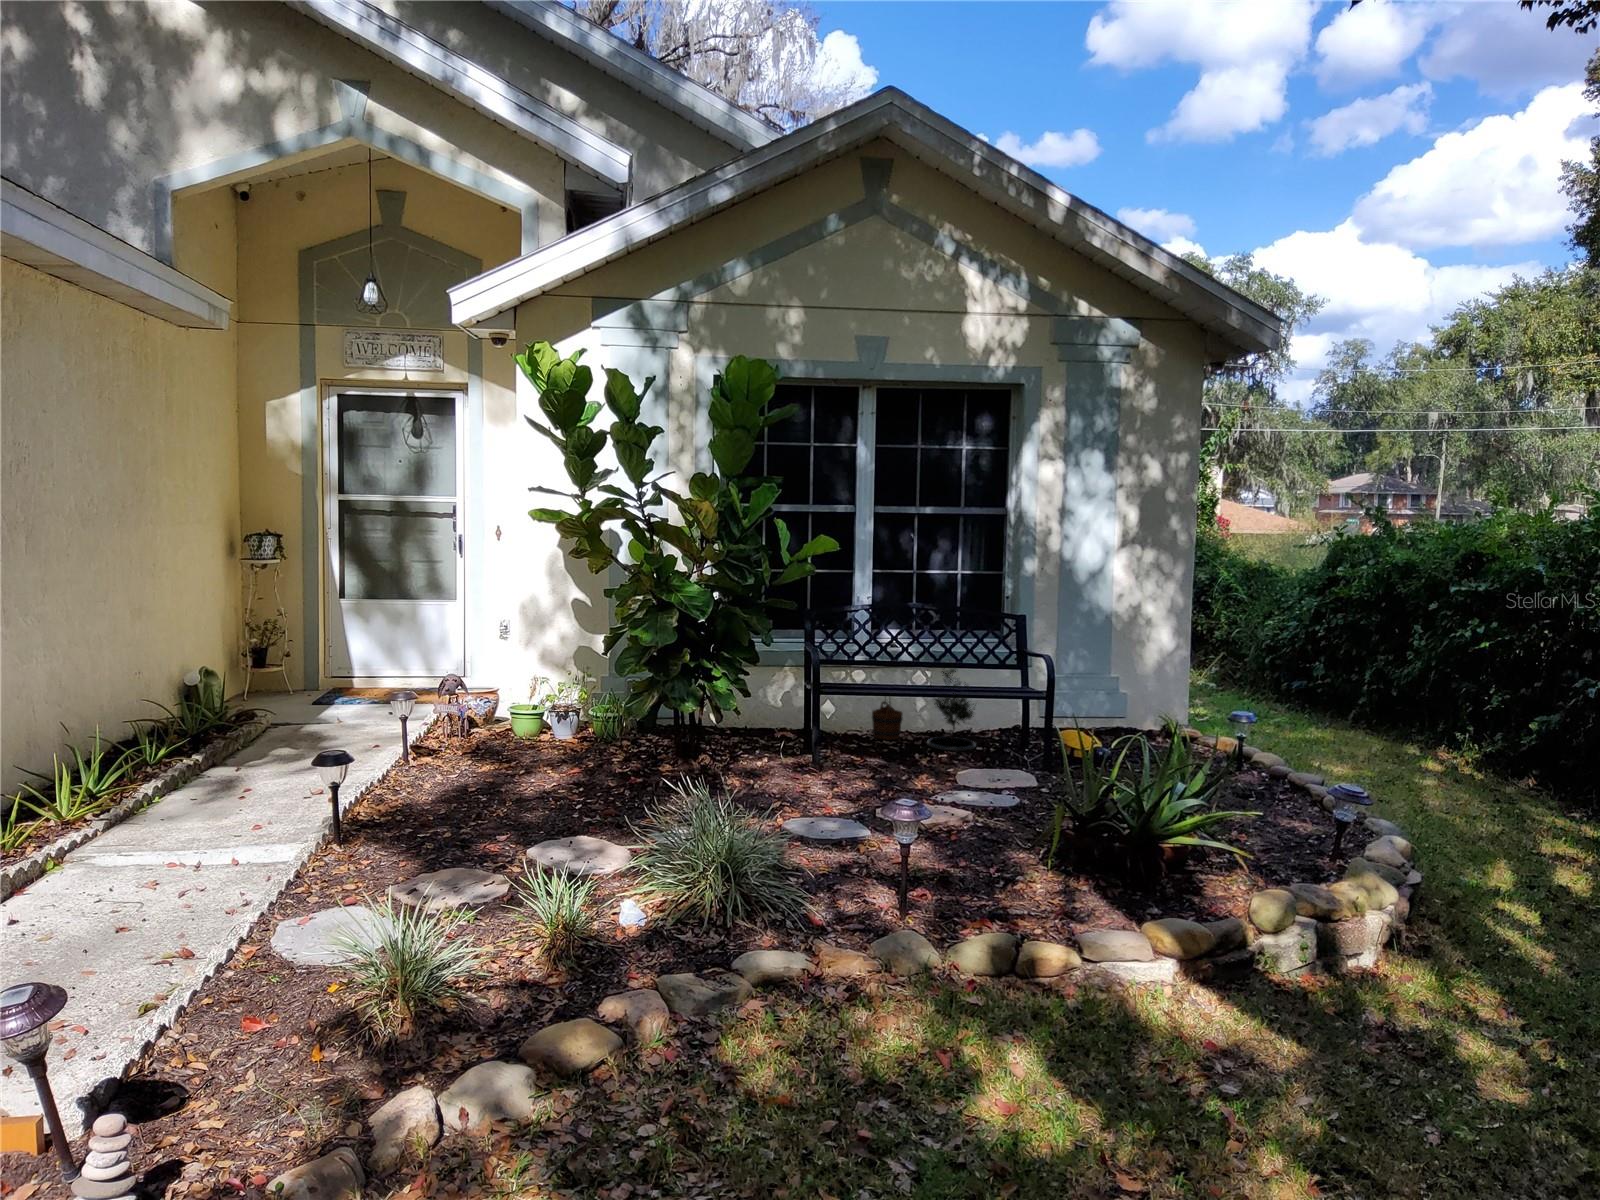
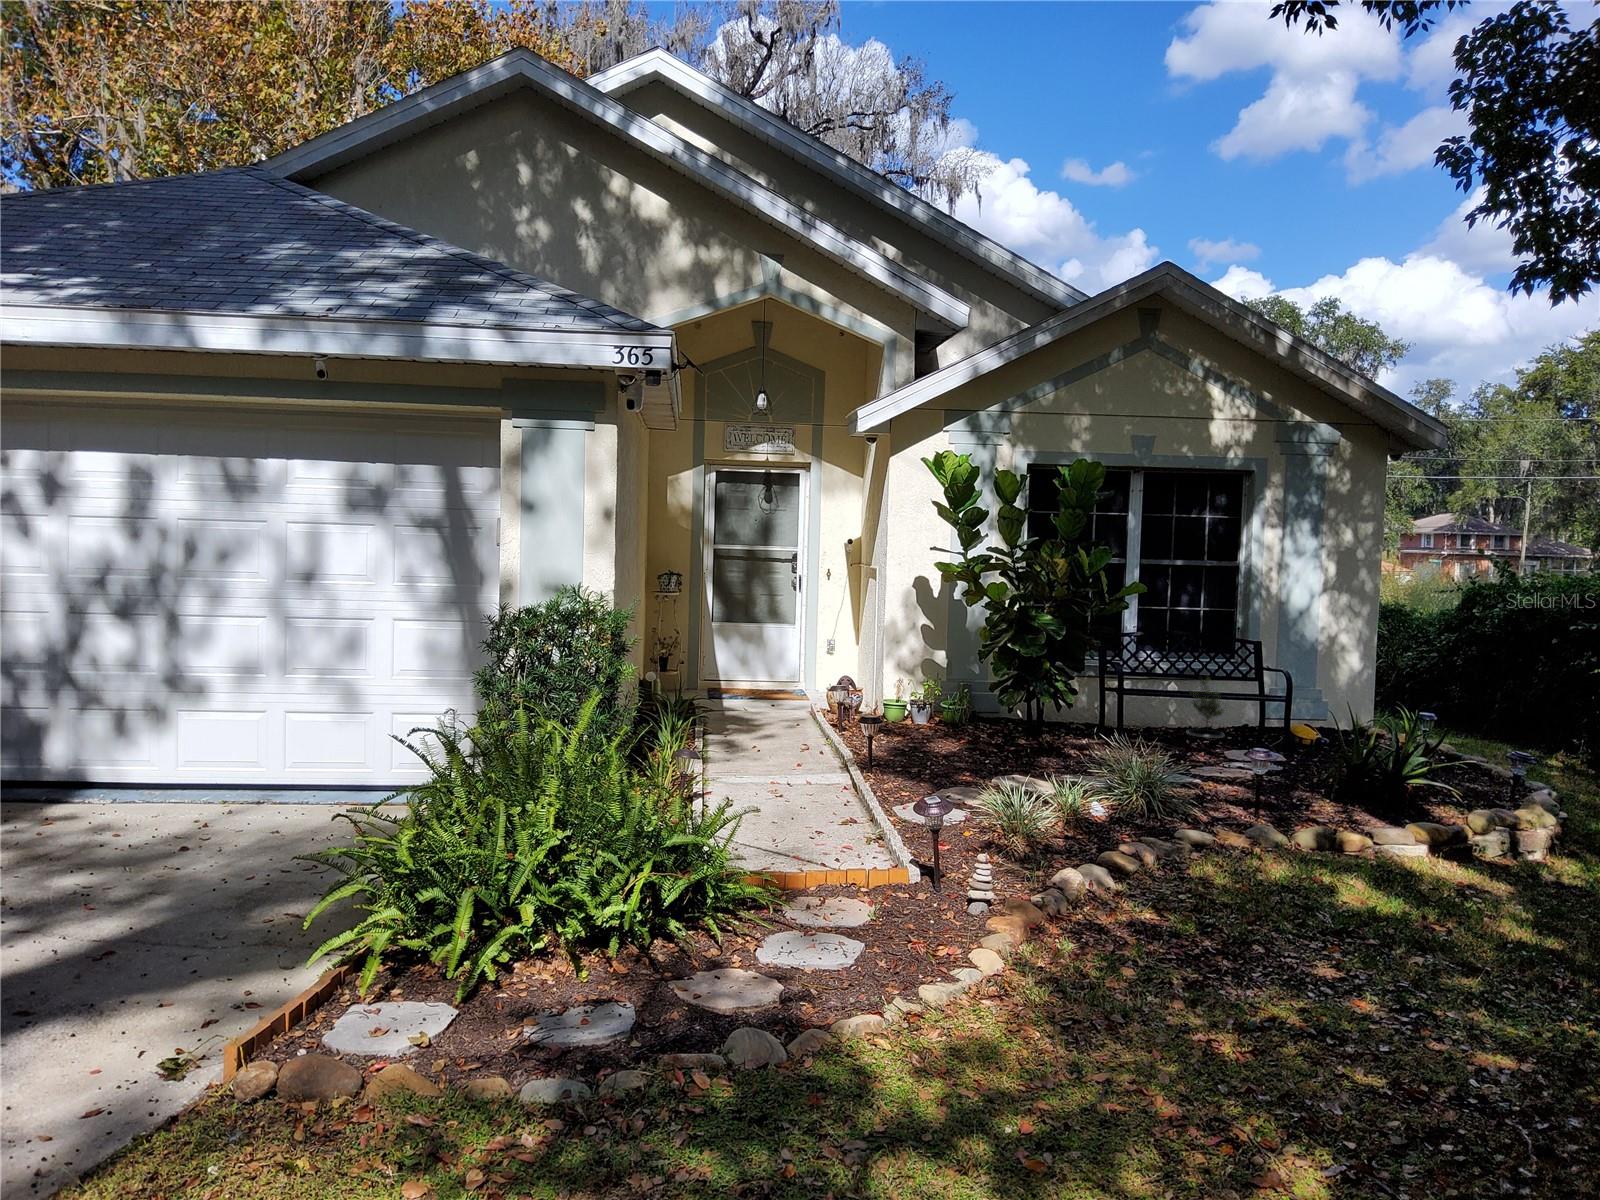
wooden bucket: present [872,701,903,740] -> none [1143,692,1167,730]

